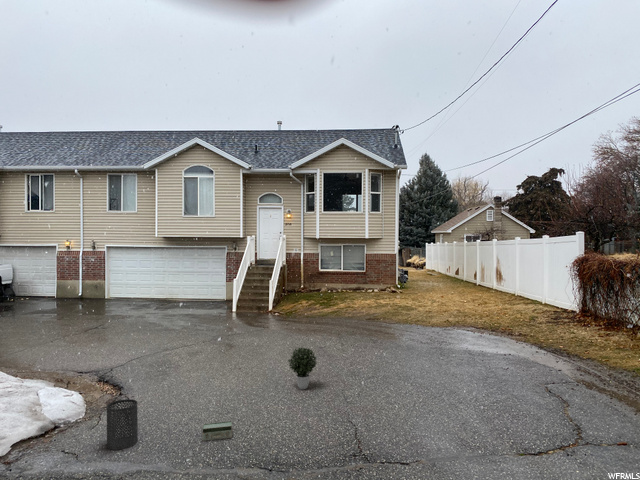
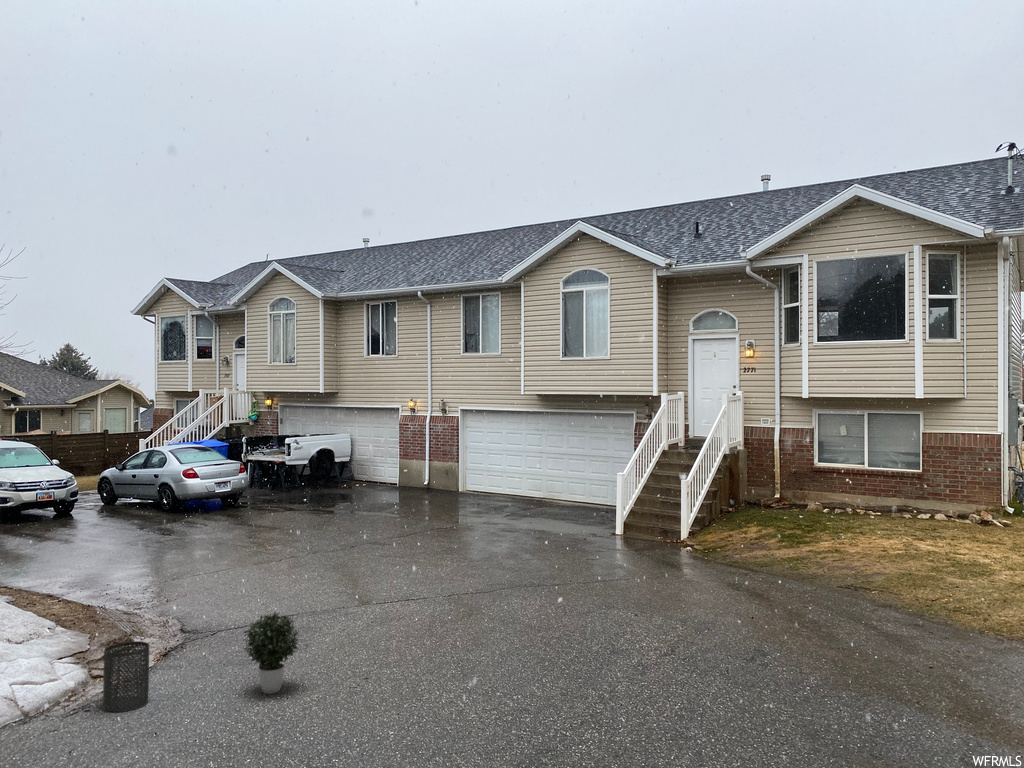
potted plant: present [288,348,317,389] -> present [244,612,298,694]
toolbox: present [202,421,232,441] -> none [201,703,261,735]

